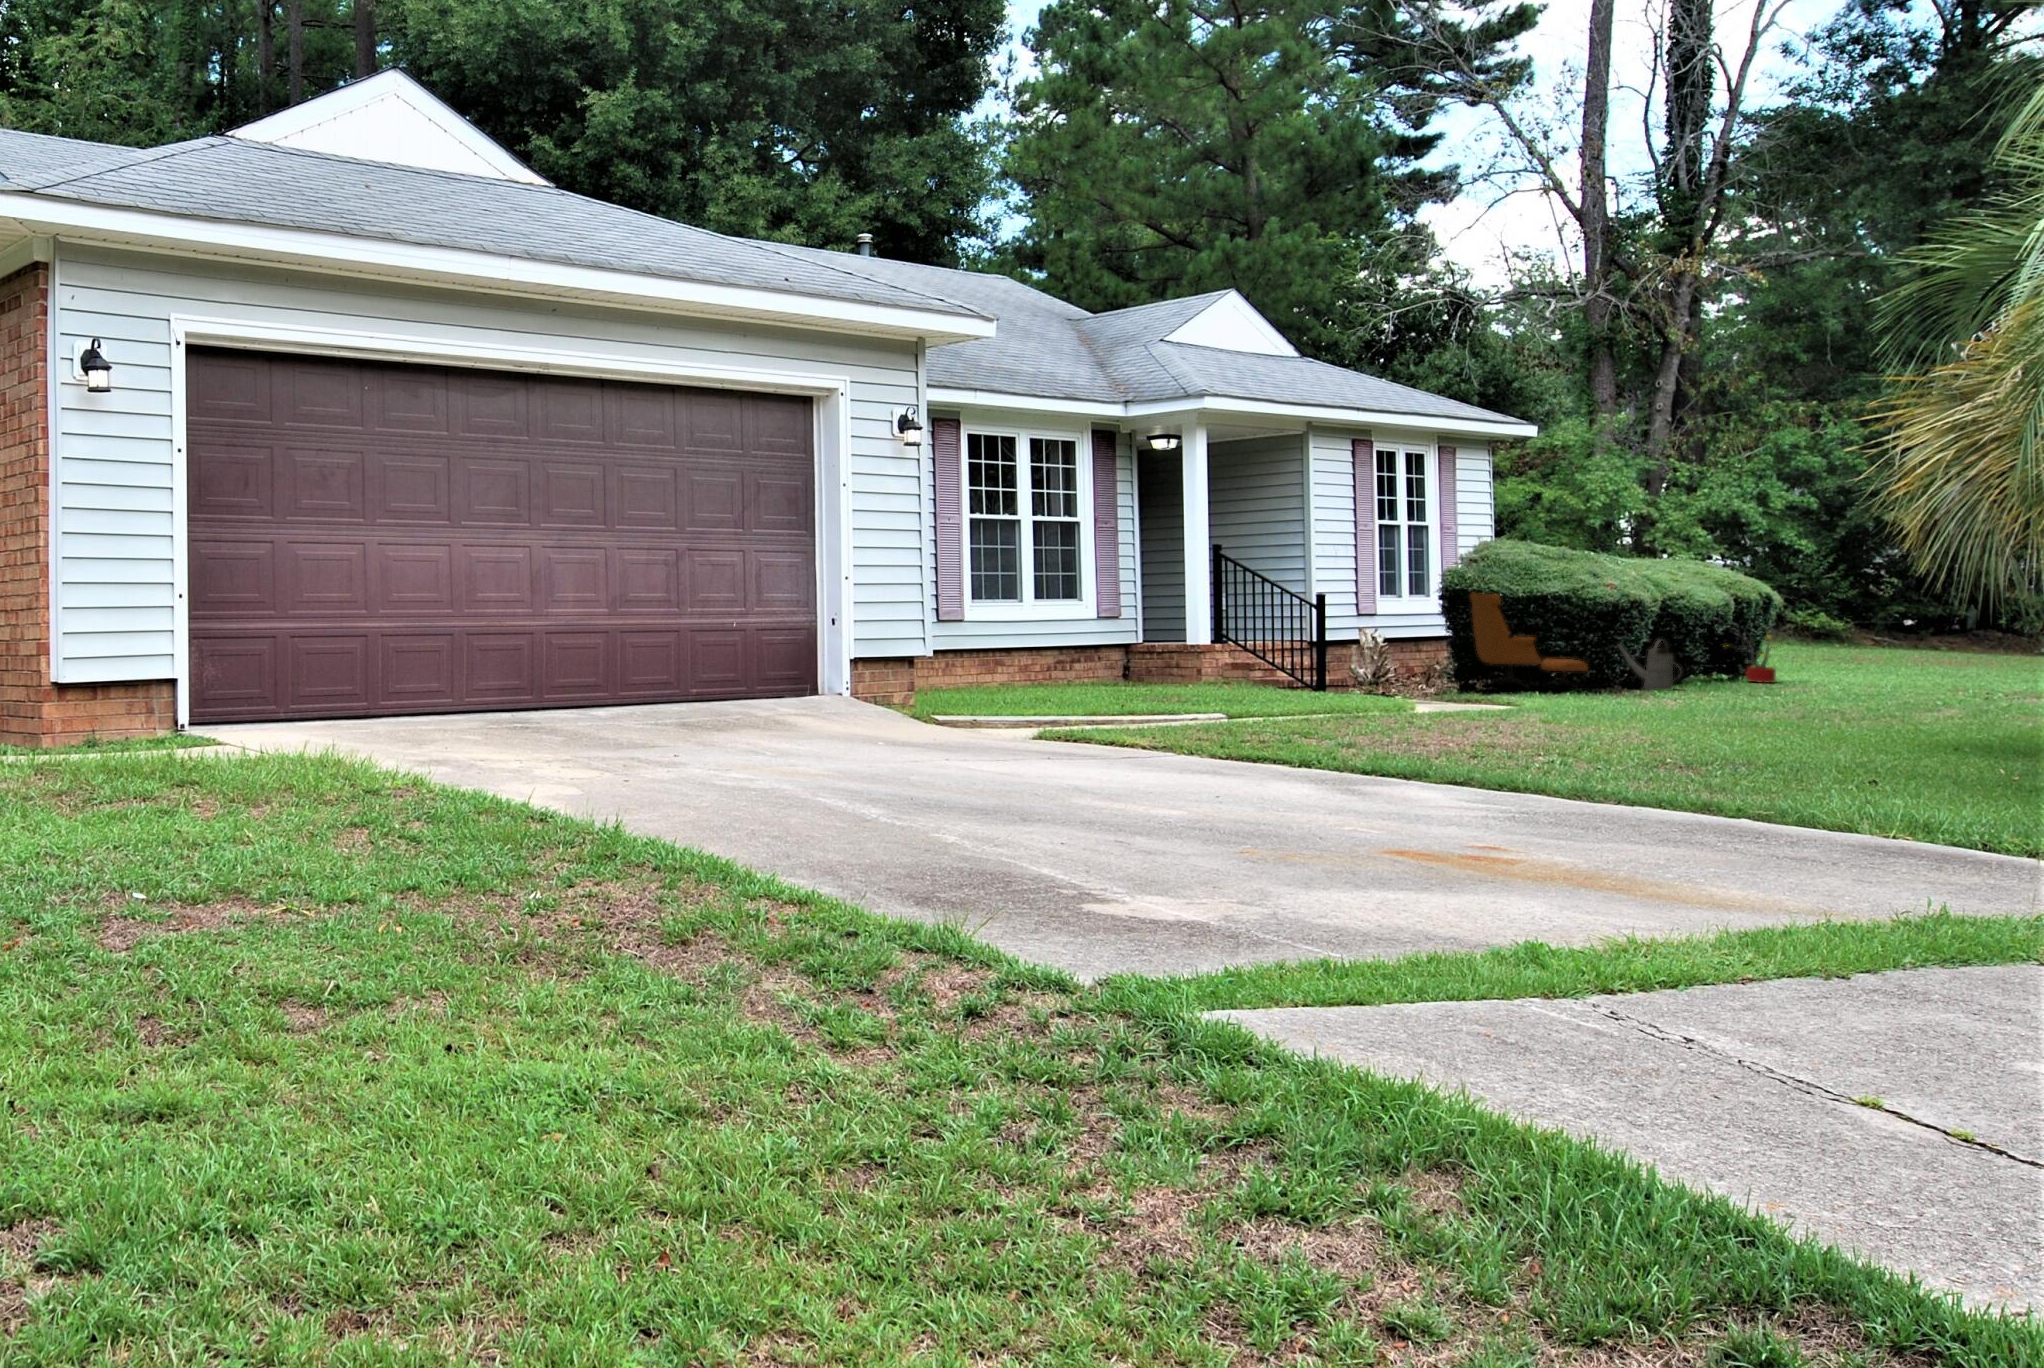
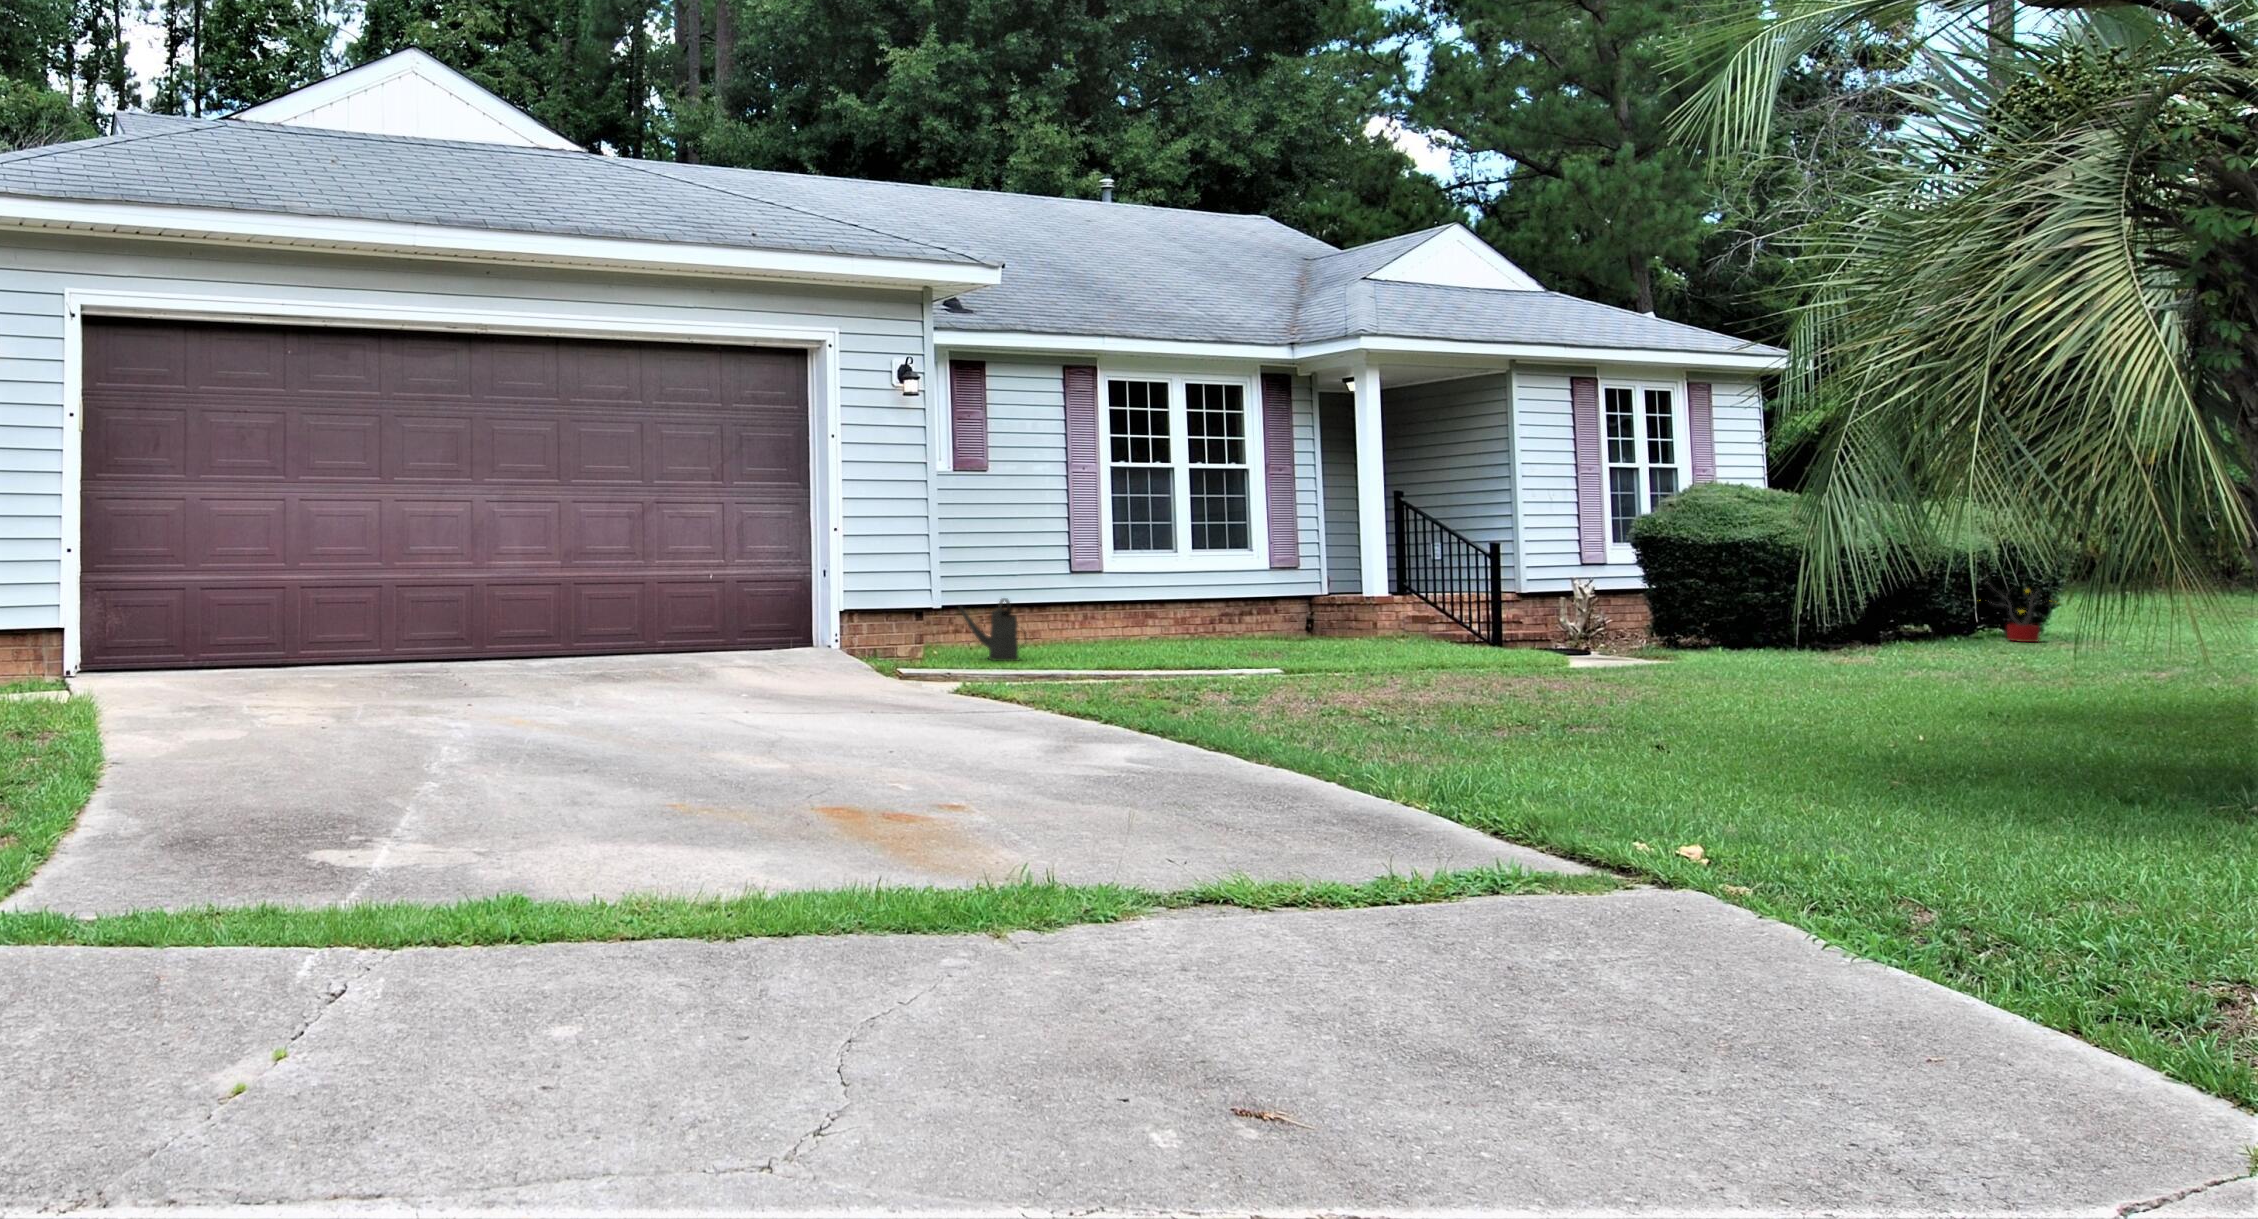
lounge chair: present [1470,593,1588,687] -> none [1654,541,1790,644]
watering can: present [1619,640,1678,690] -> present [959,598,1026,661]

